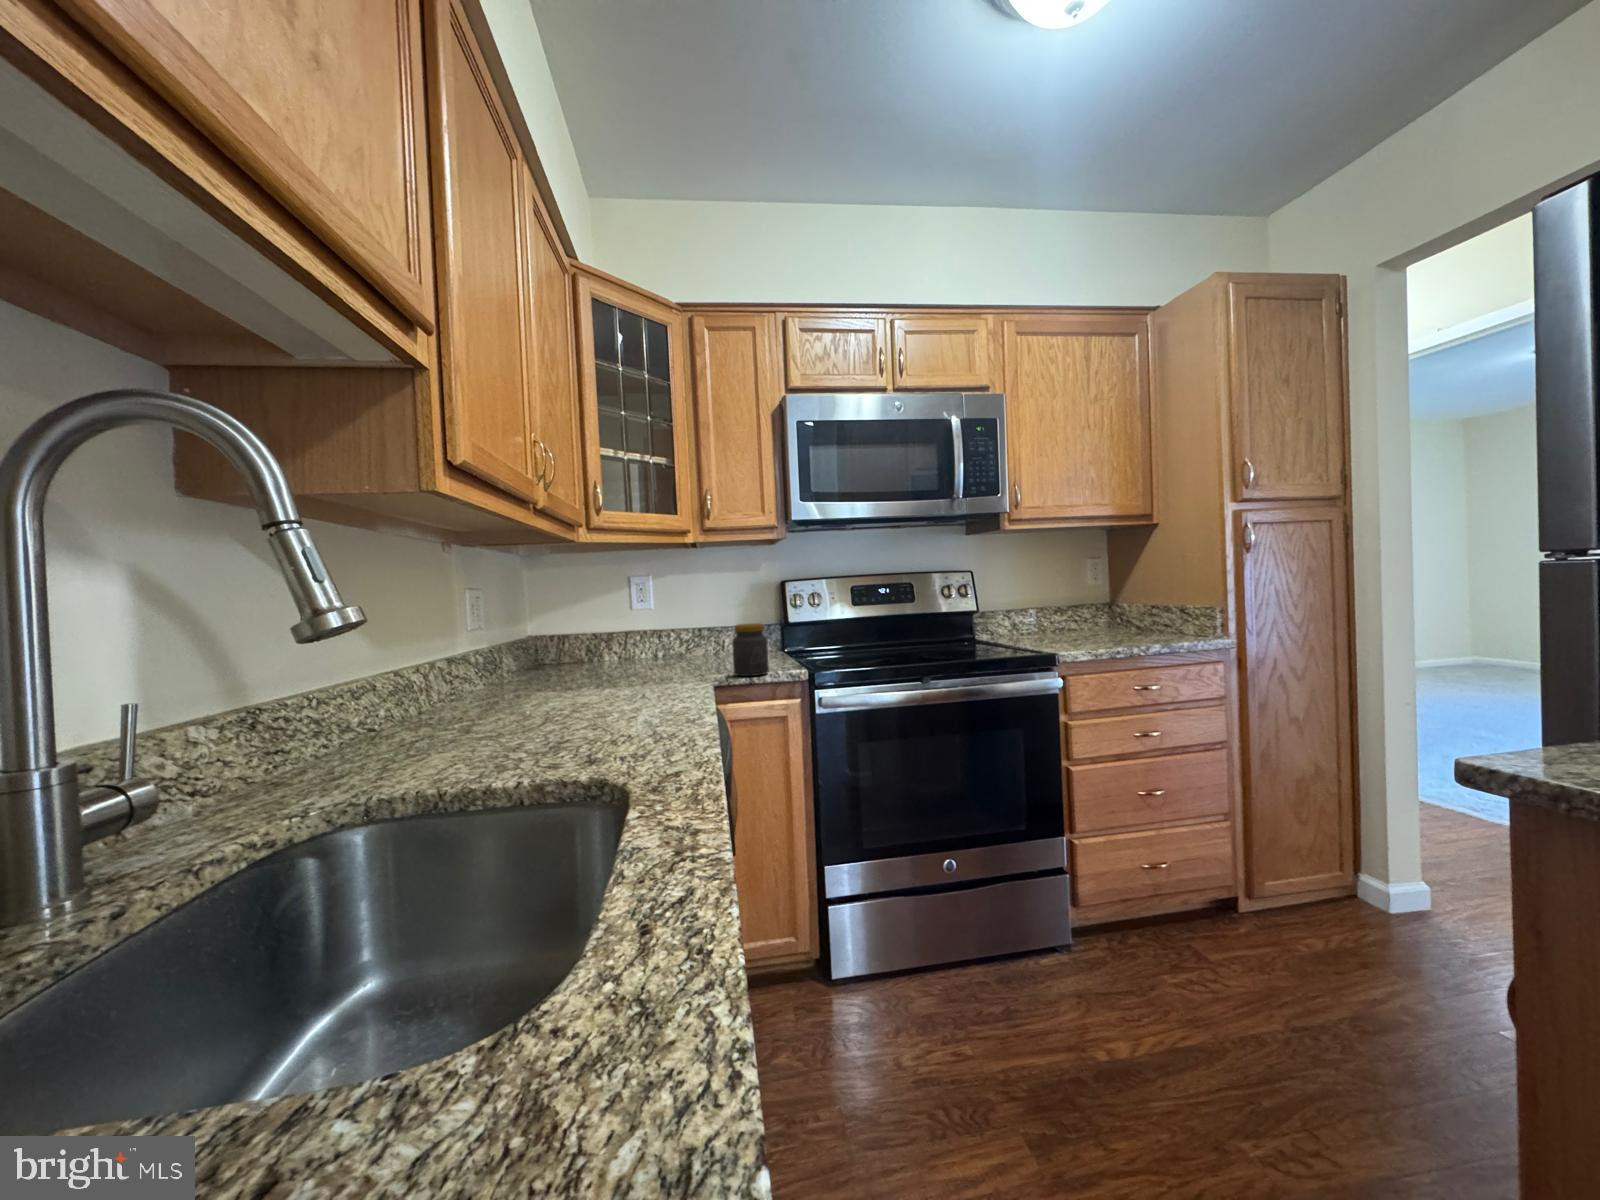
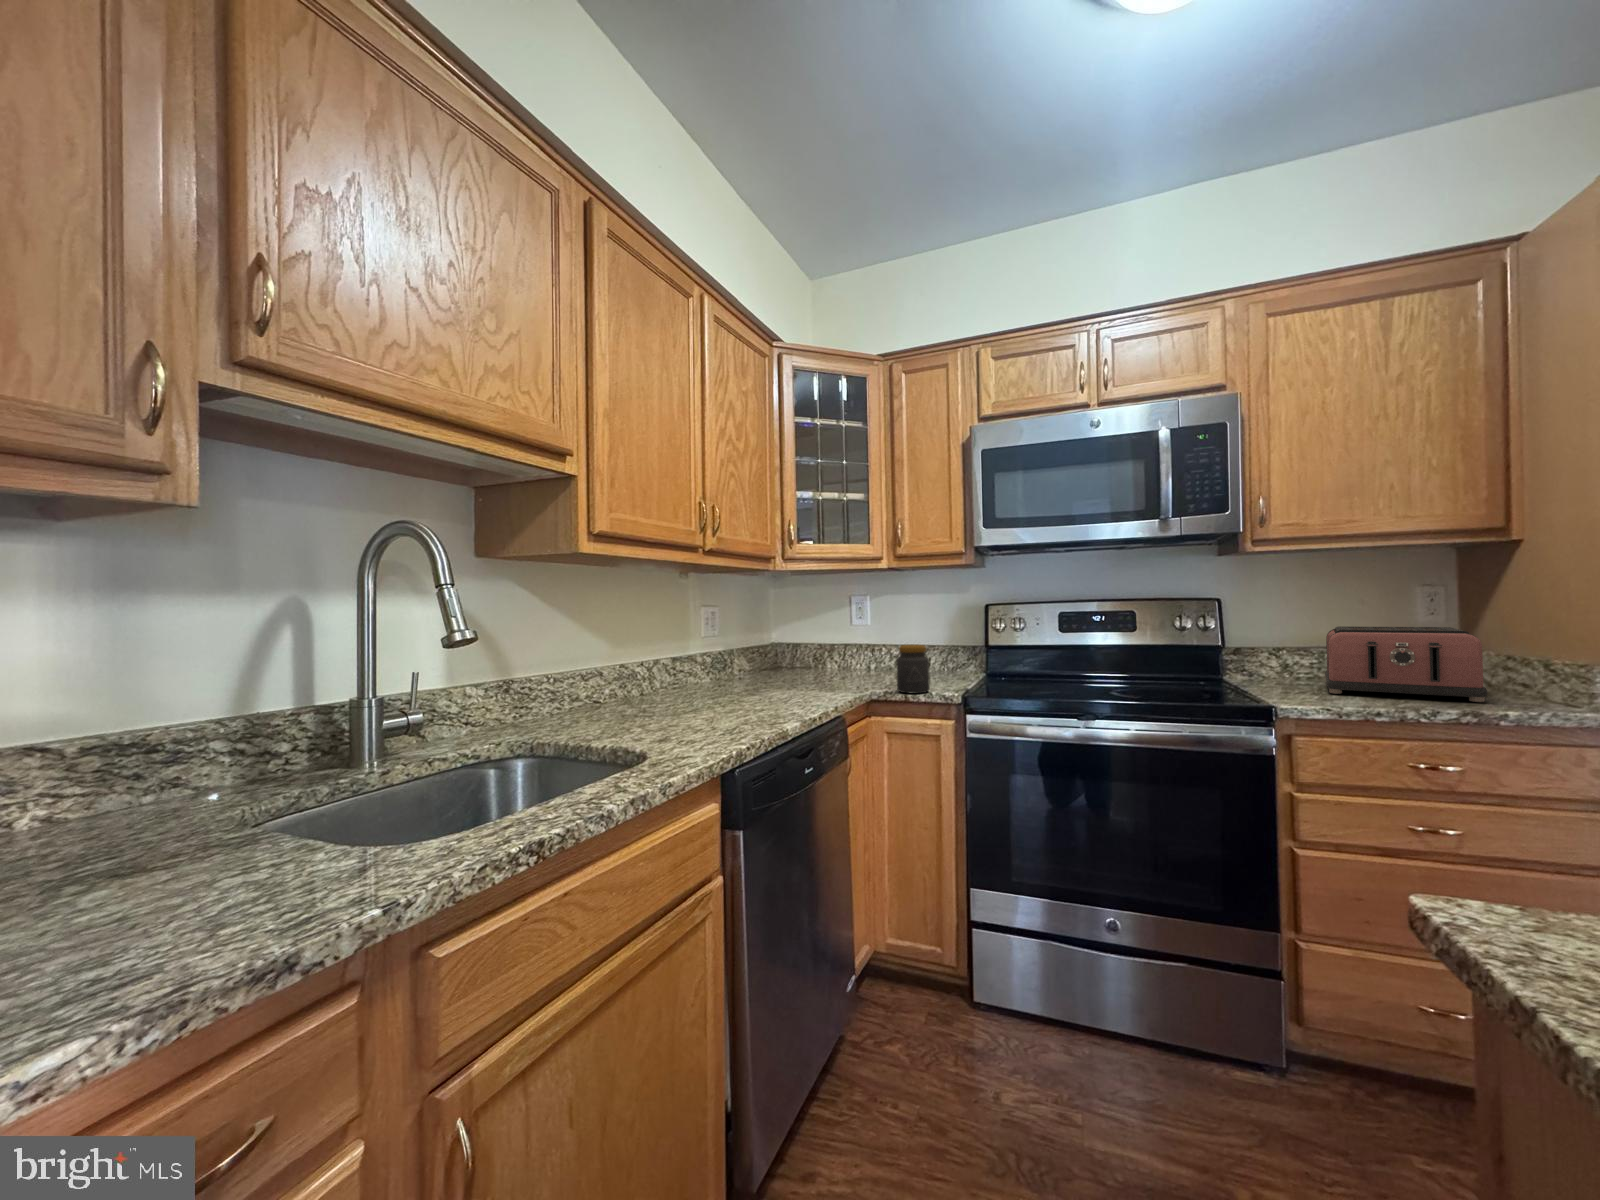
toaster: none [1044,588,1156,642] -> present [1325,626,1487,702]

